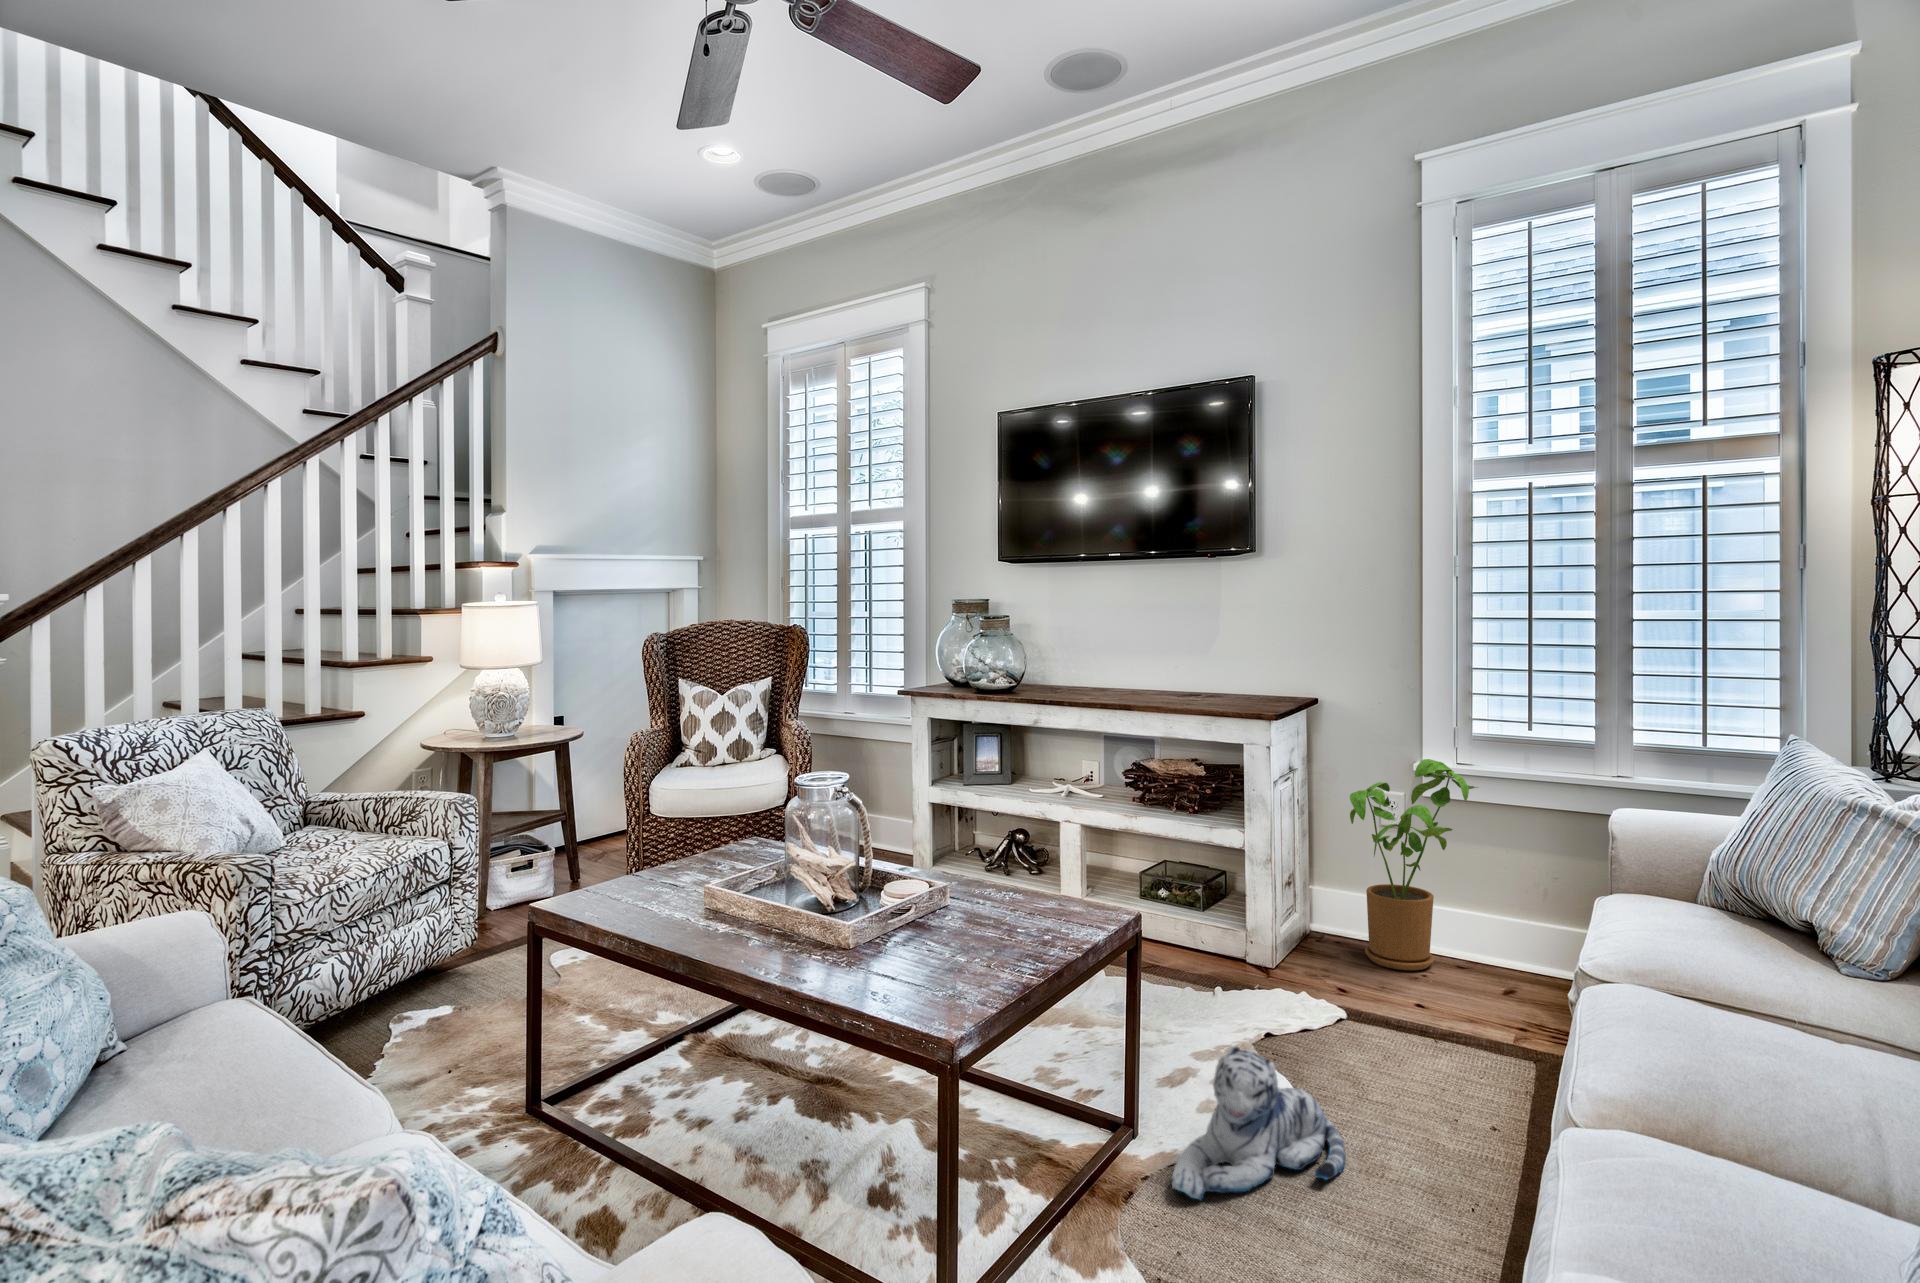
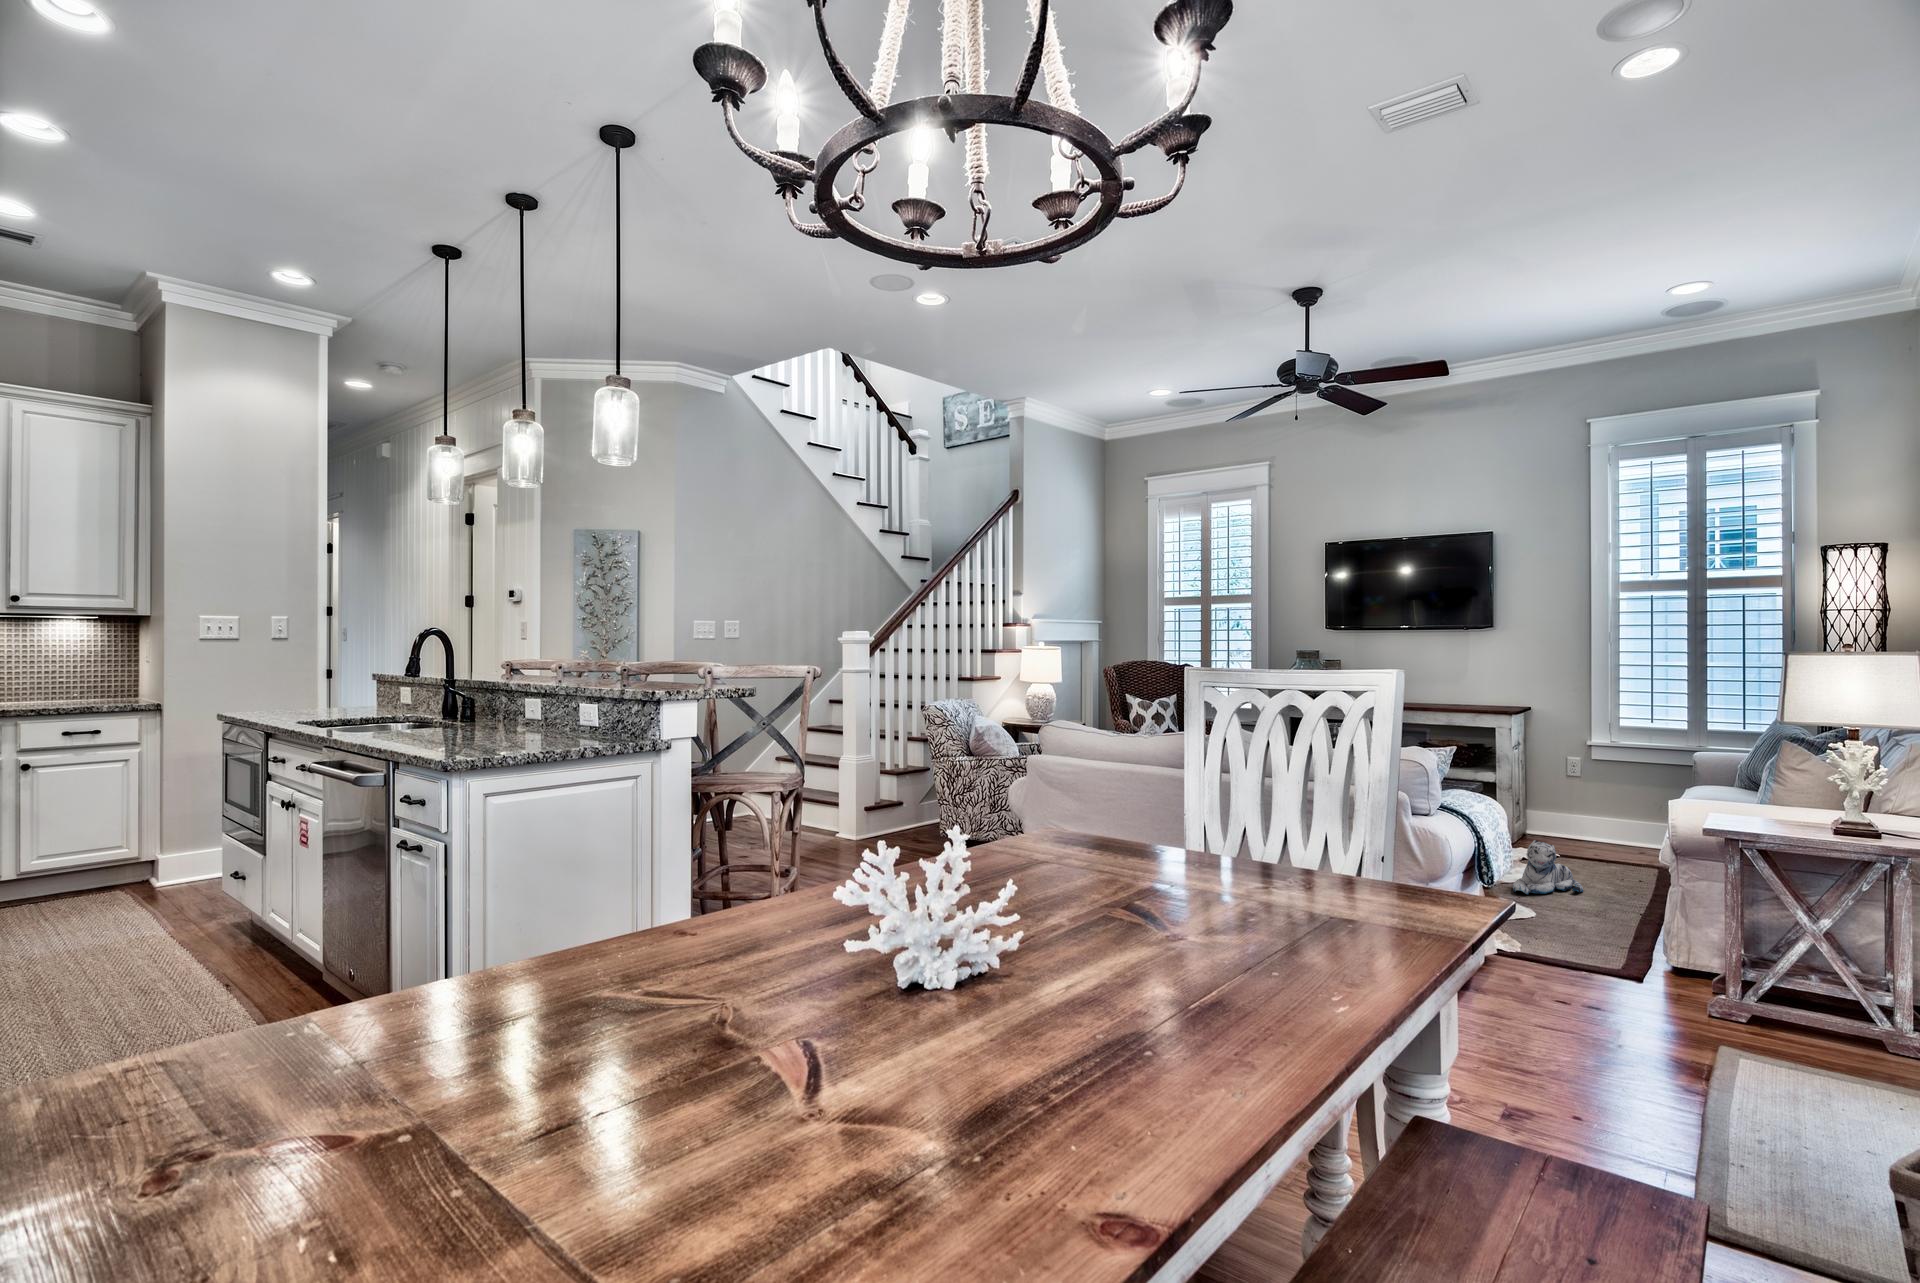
house plant: present [1350,759,1478,970] -> none [1552,737,1625,846]

